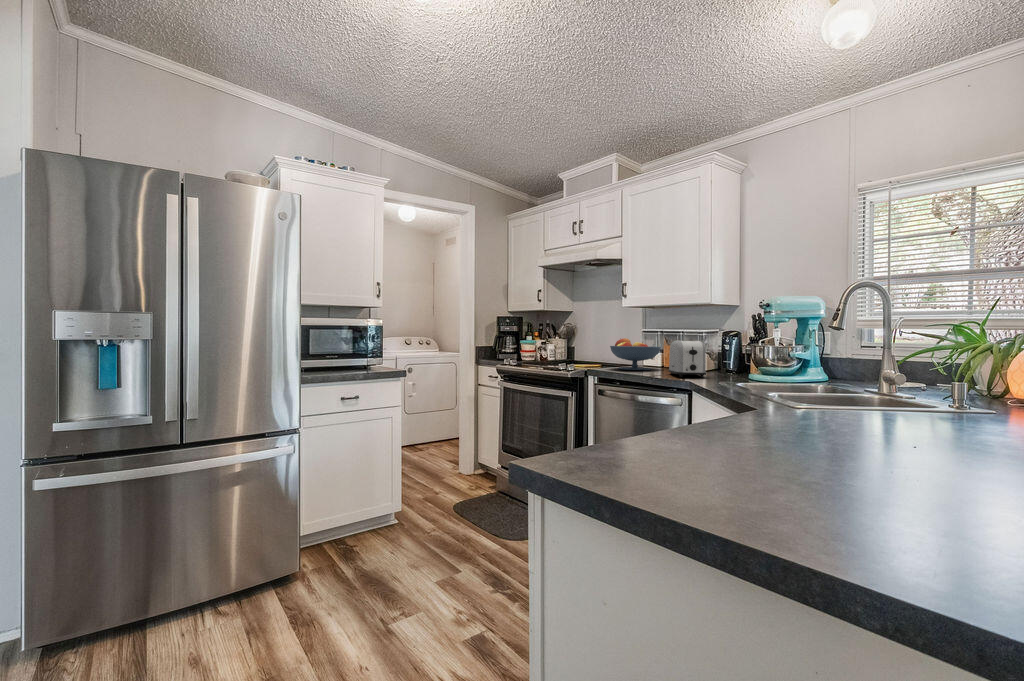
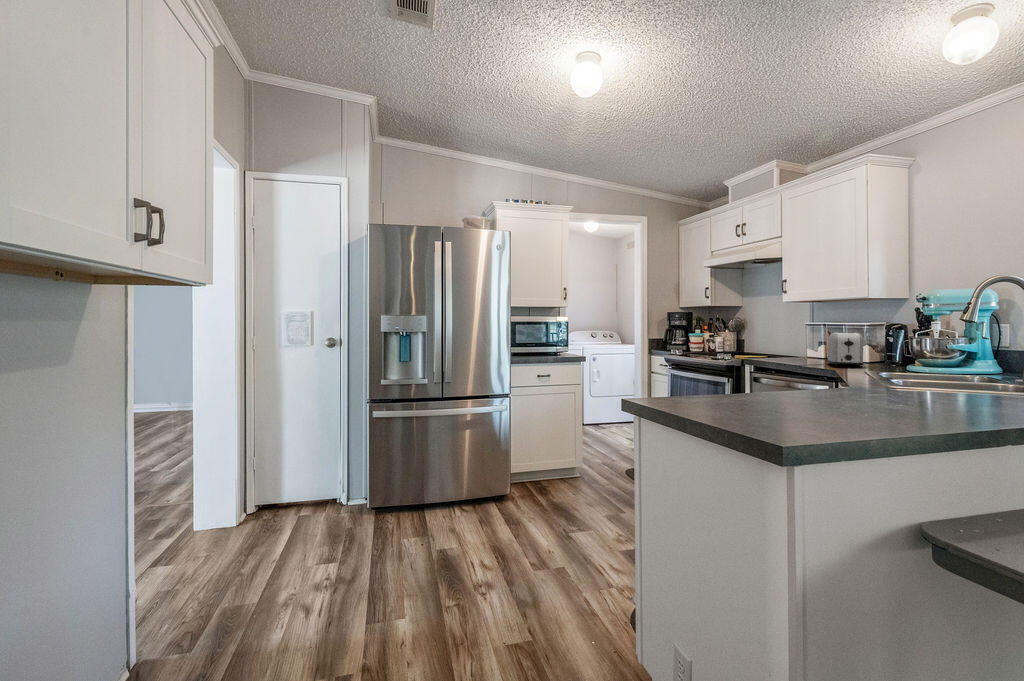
fruit bowl: present [610,338,661,370] -> none [770,331,824,360]

